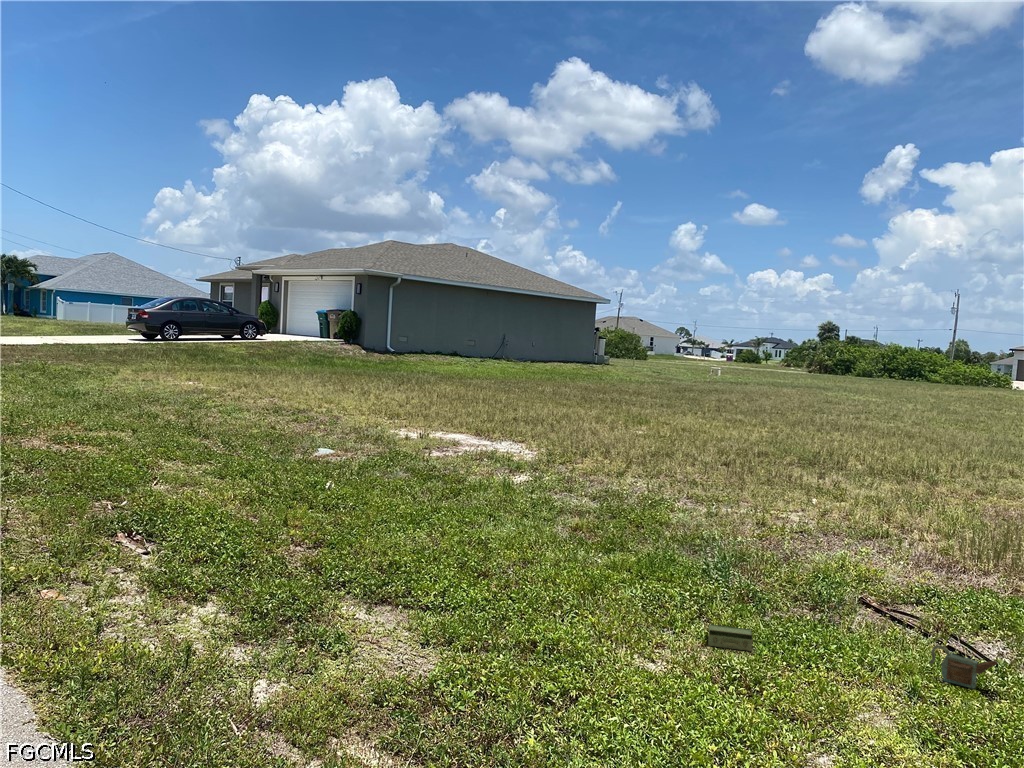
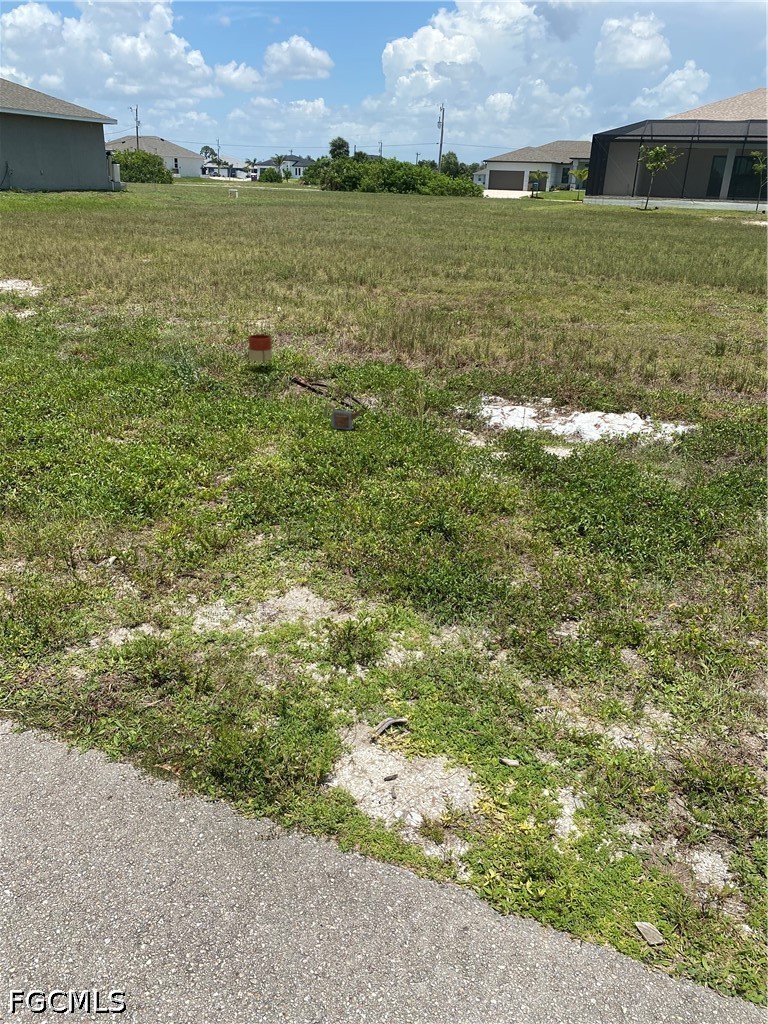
planter: none [797,532,834,585] -> present [248,334,272,372]
toolbox: present [708,624,753,651] -> none [171,414,204,431]

